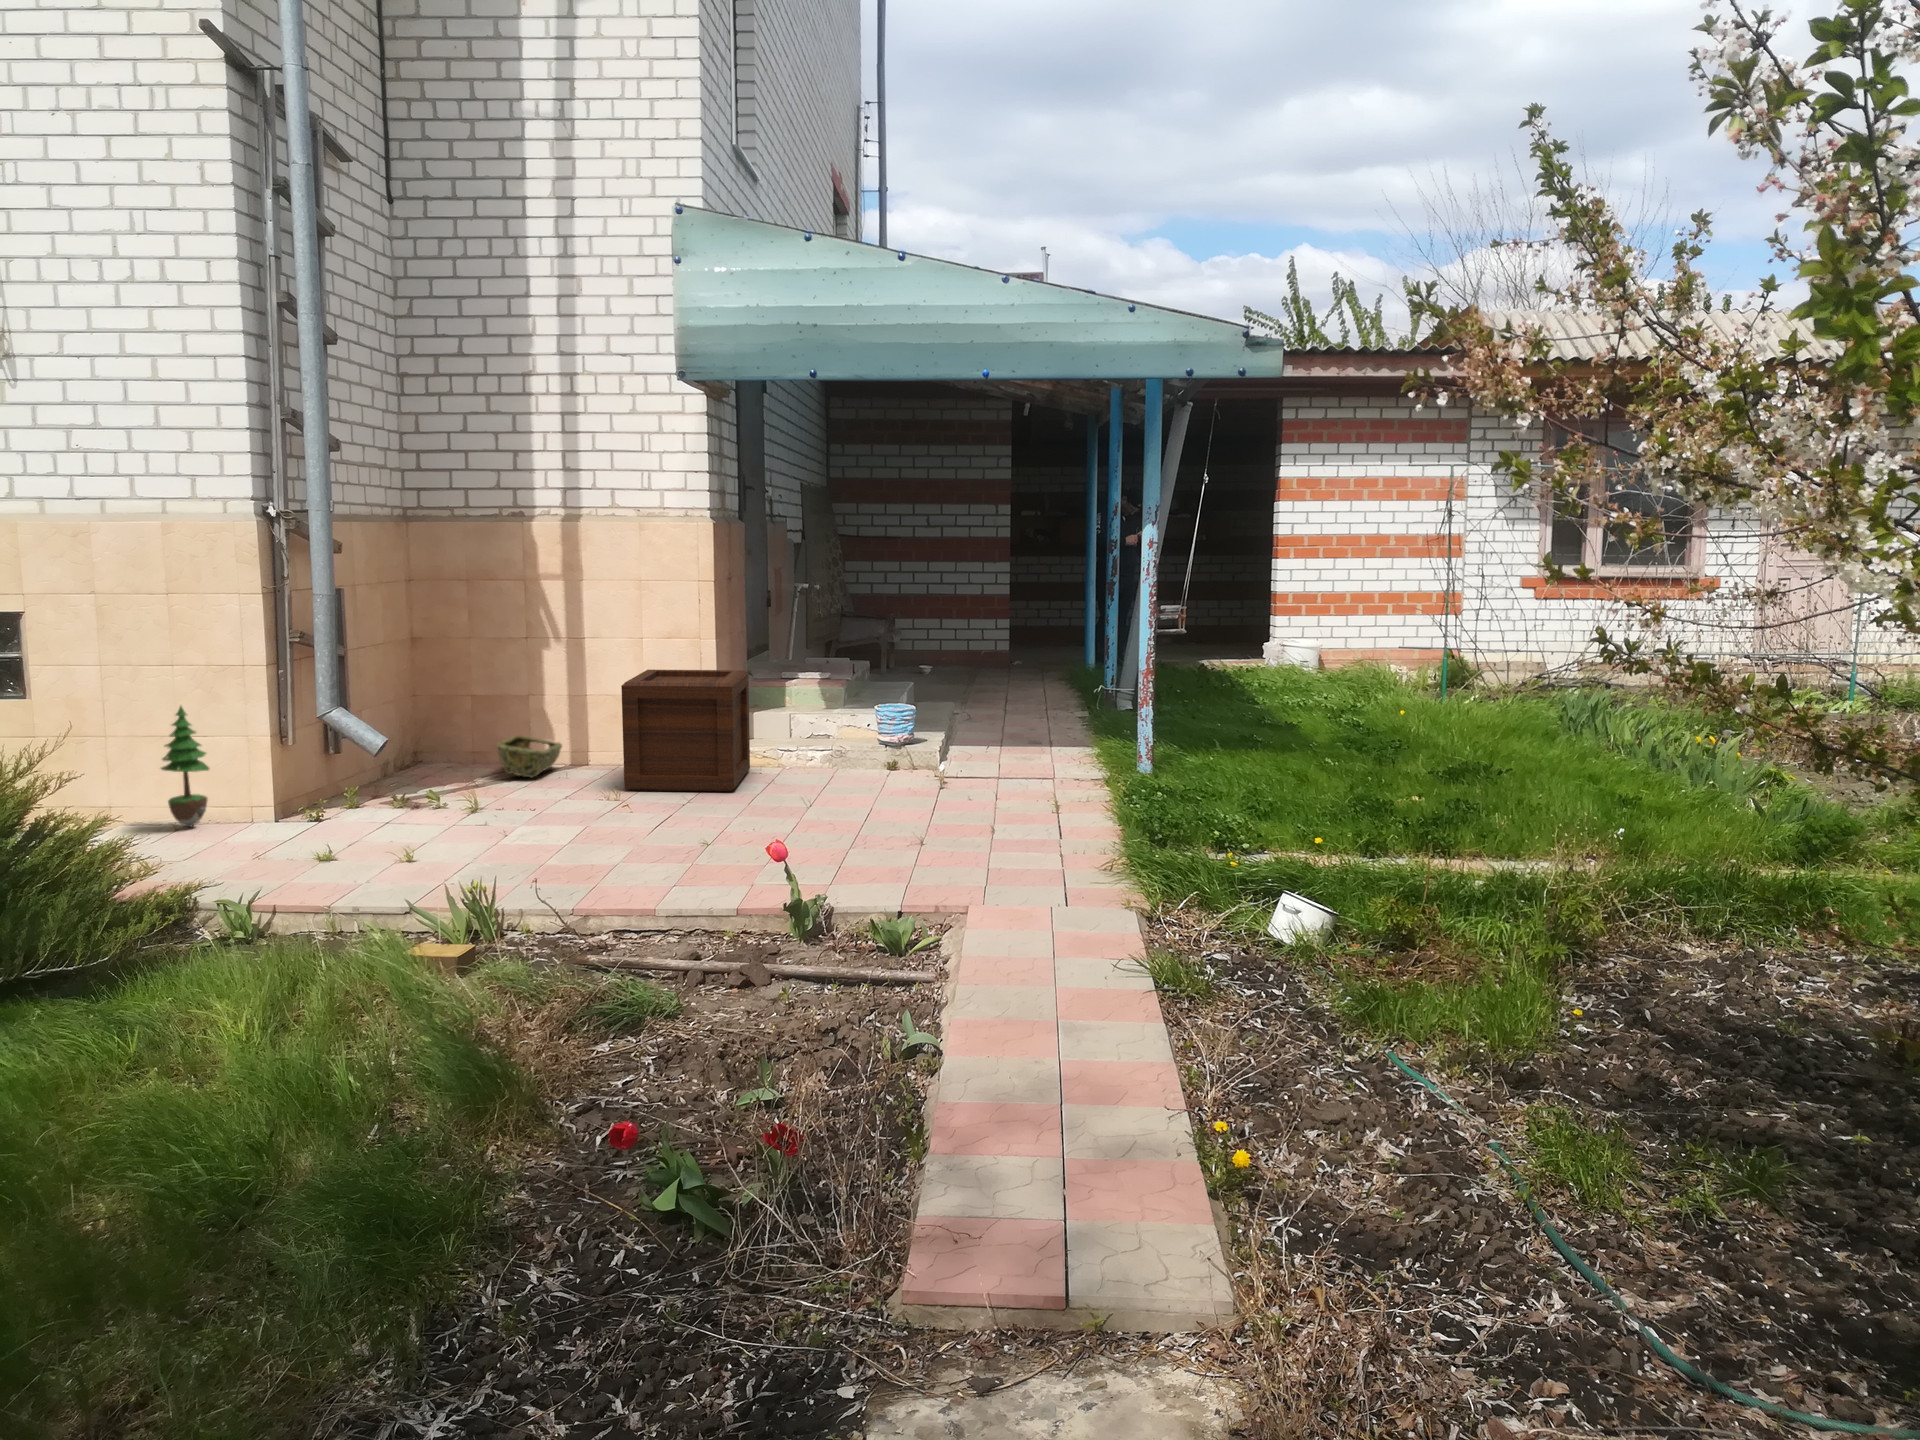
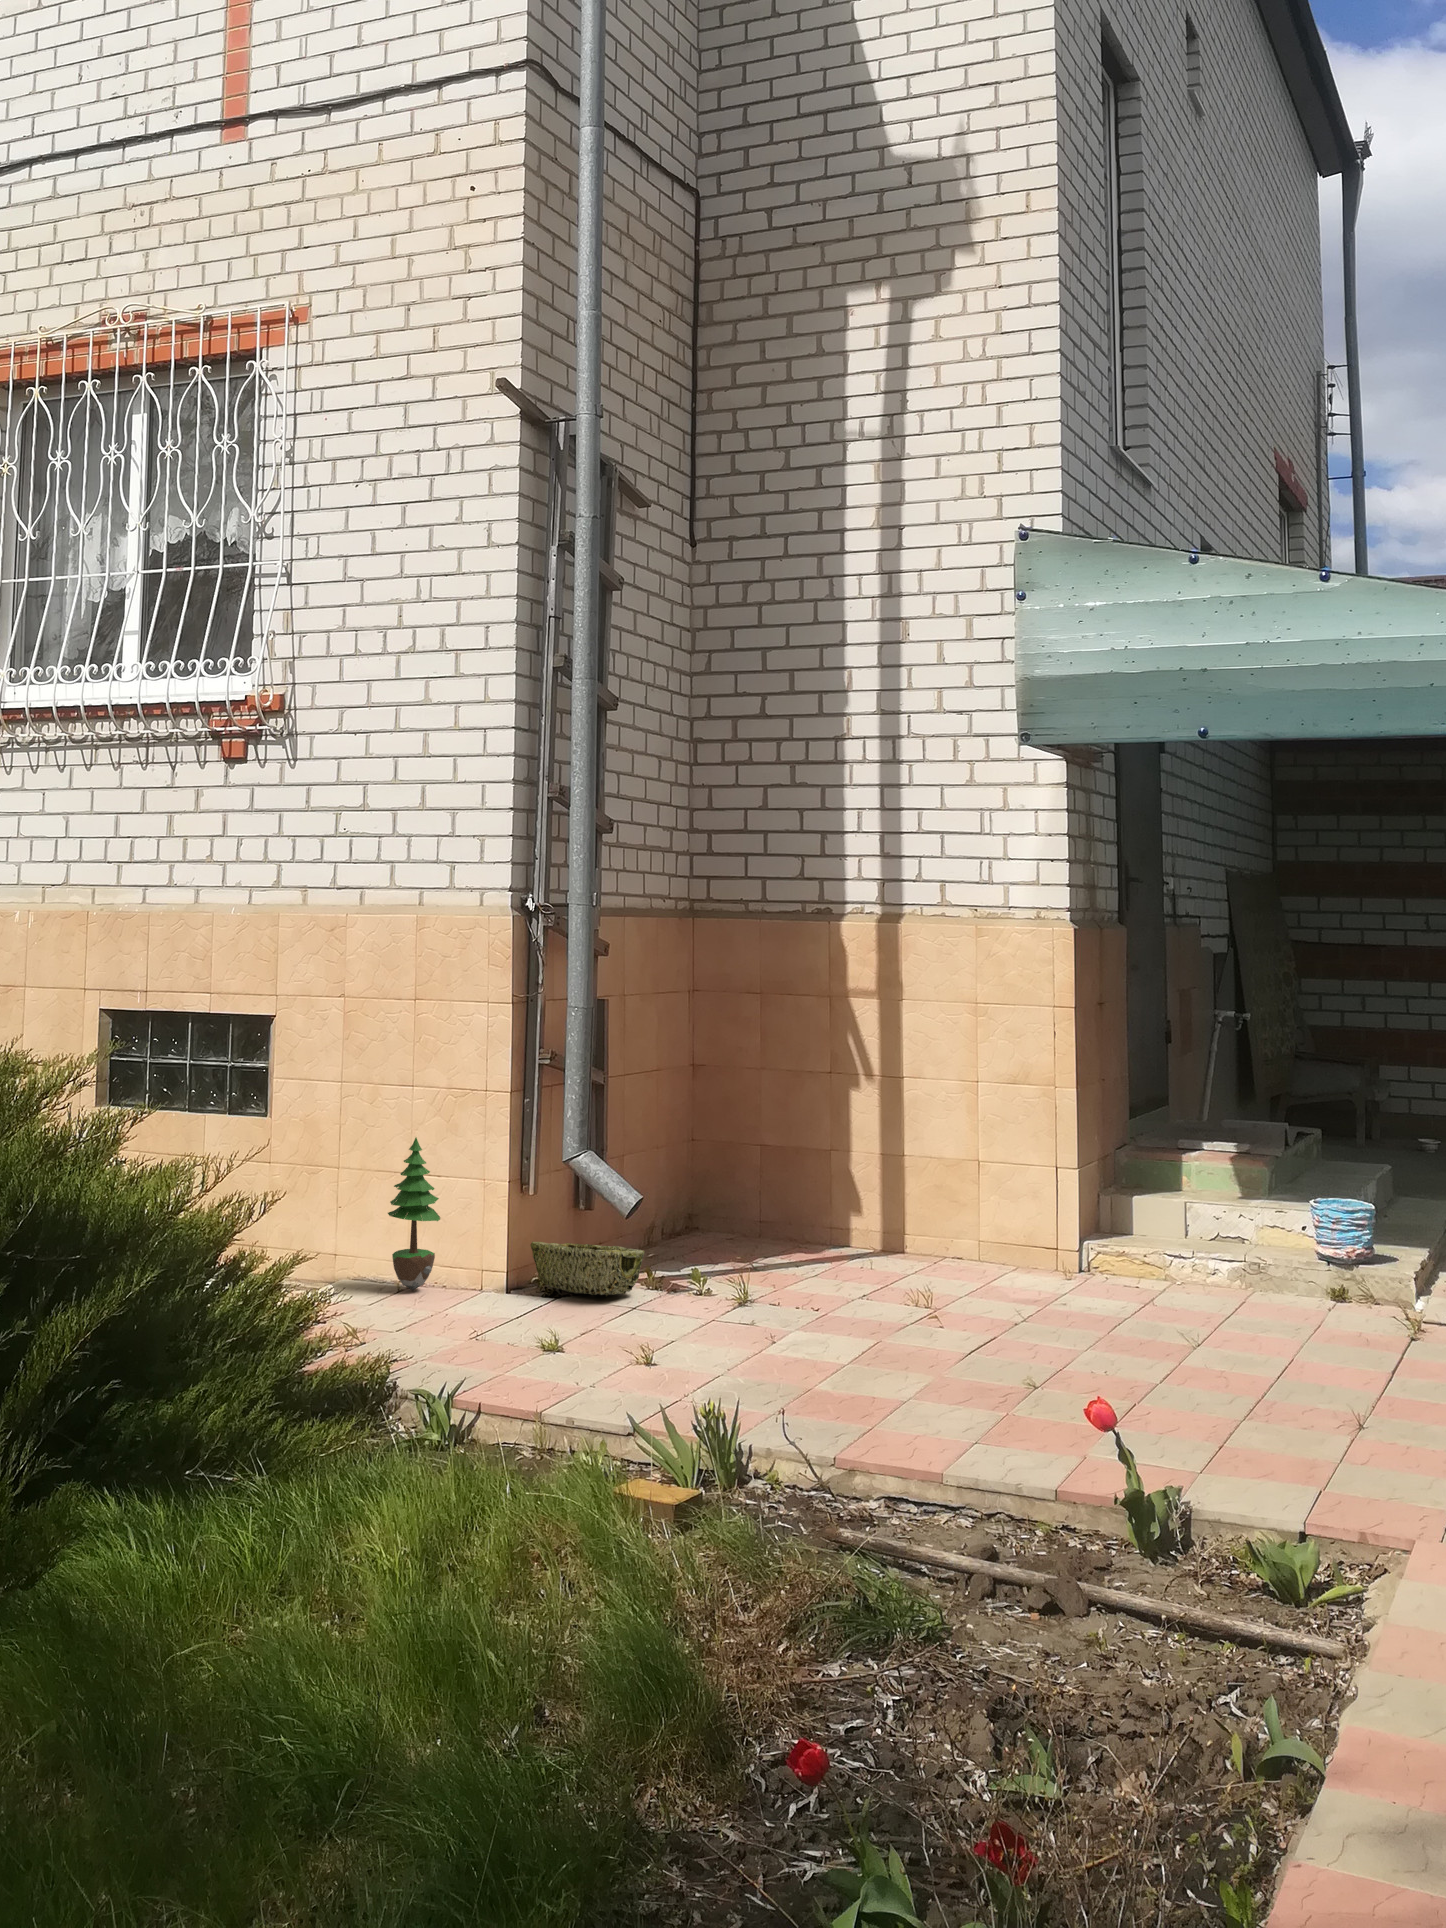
wooden crate: present [621,670,750,791] -> none [940,1126,1123,1312]
woven basket: present [497,736,562,778] -> present [530,1242,645,1296]

